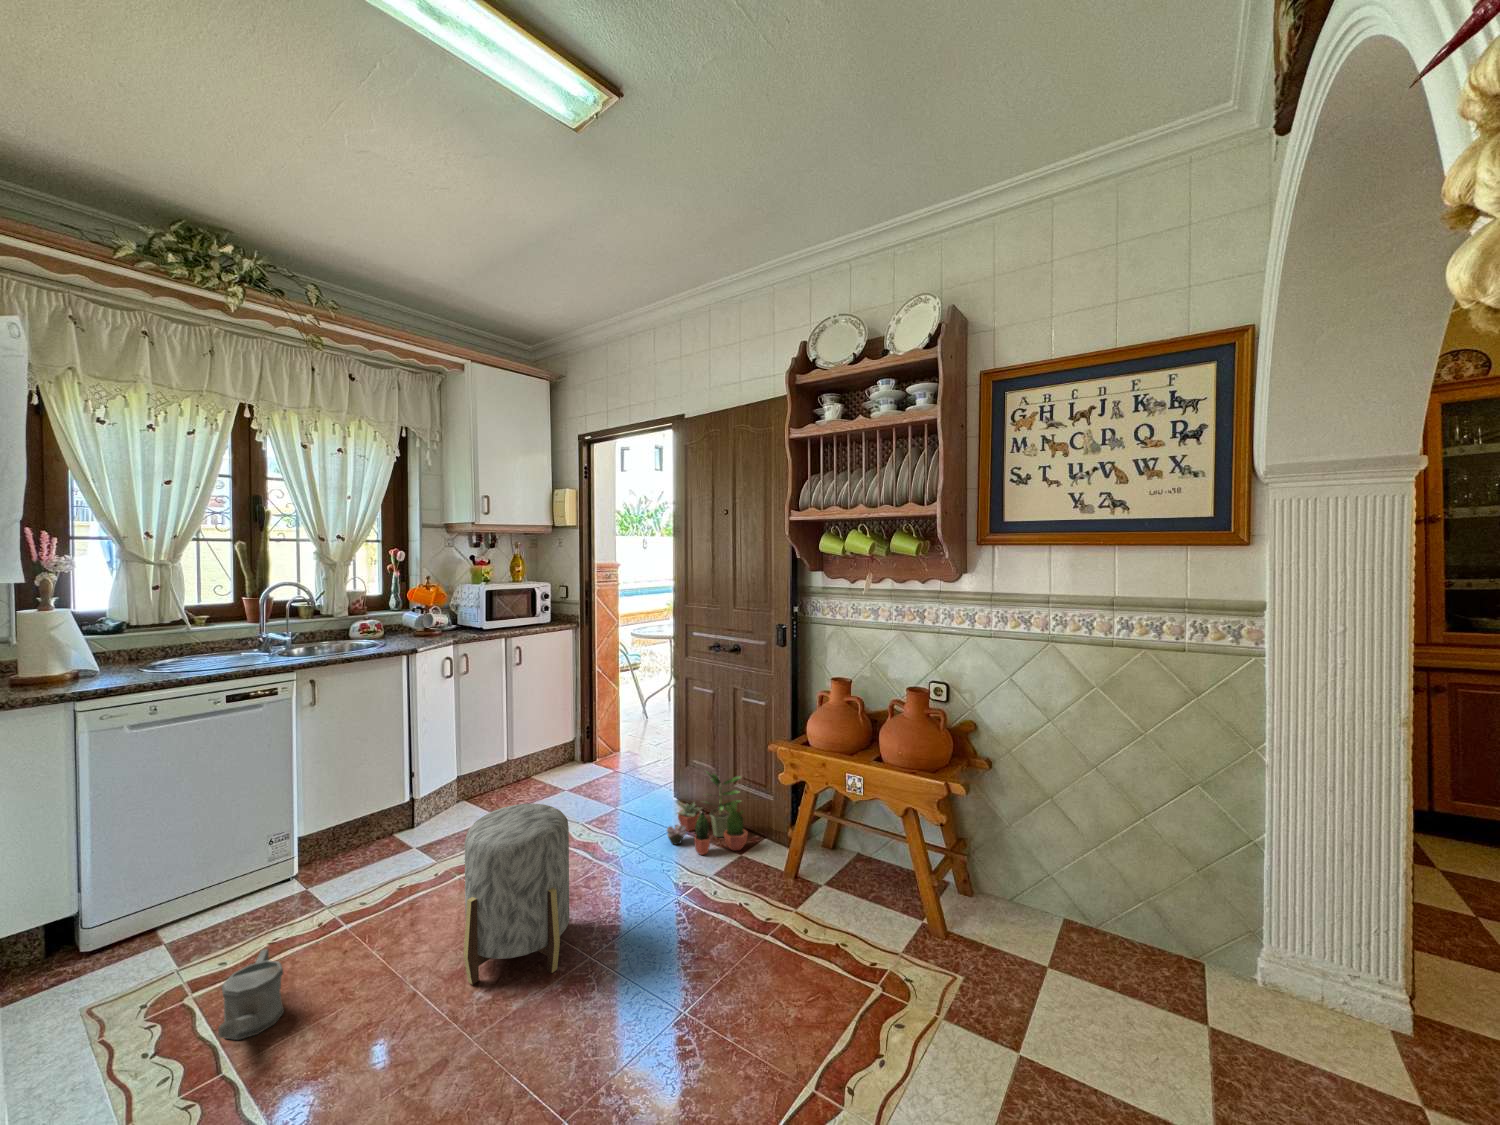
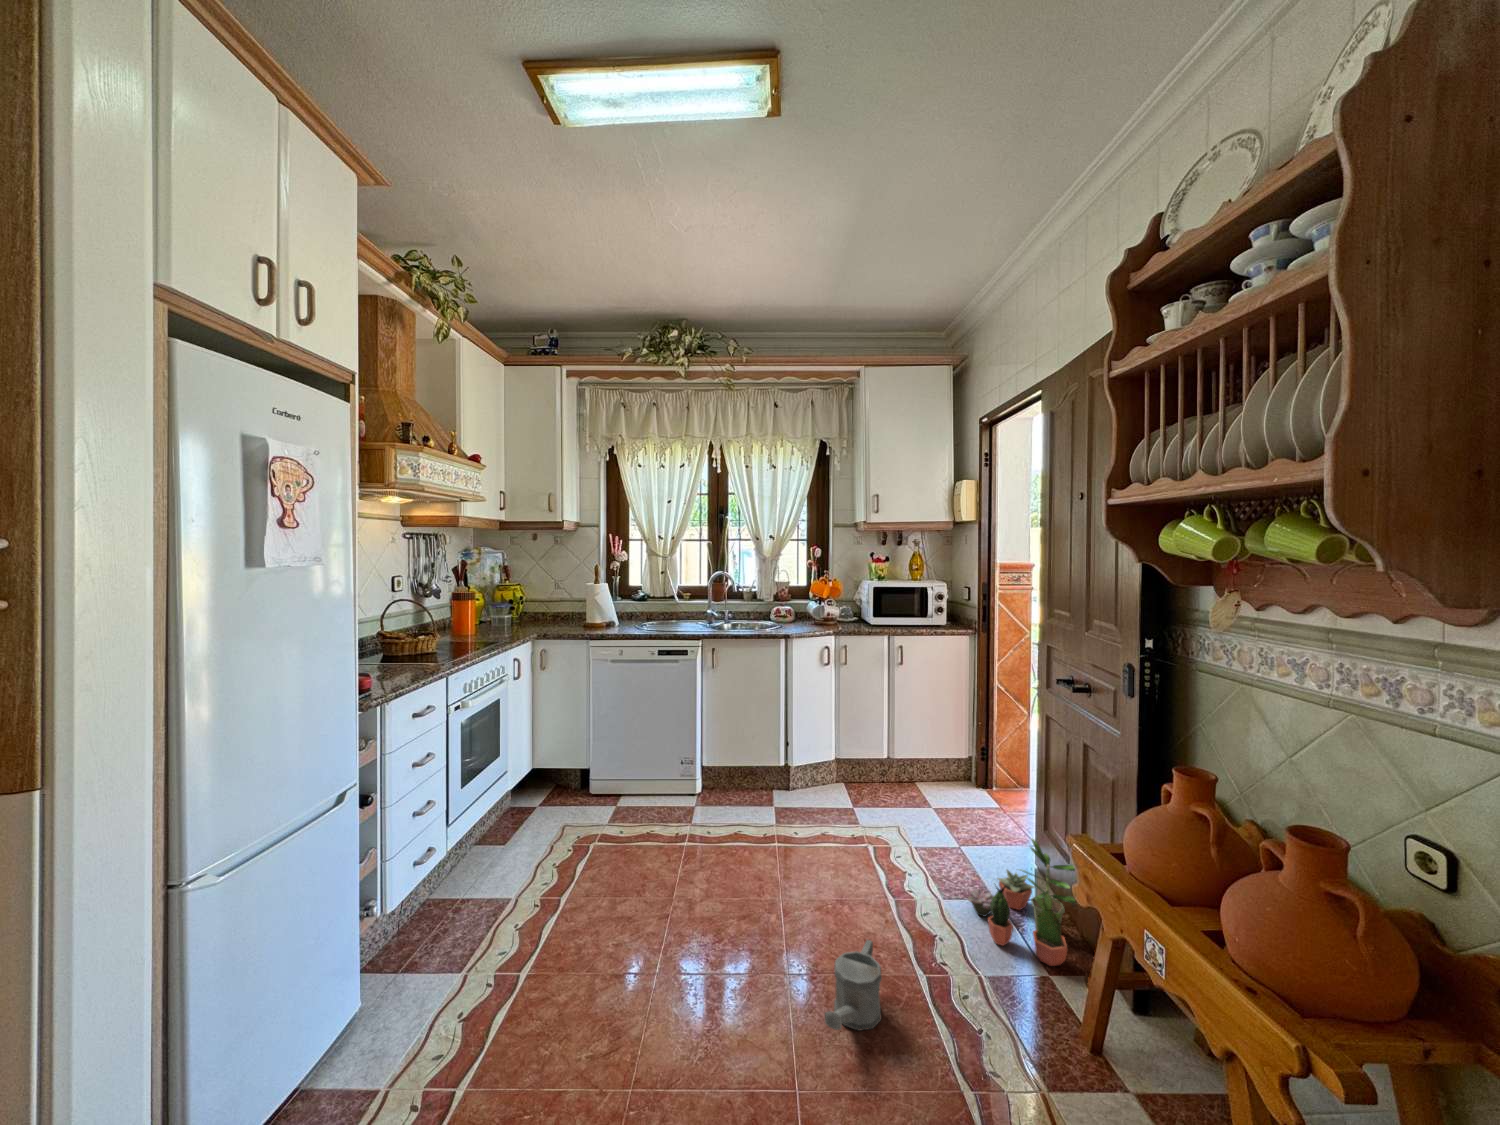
stool: present [464,804,569,985] -> none [693,791,804,967]
watering can: present [218,949,284,1040] -> present [825,940,882,1031]

